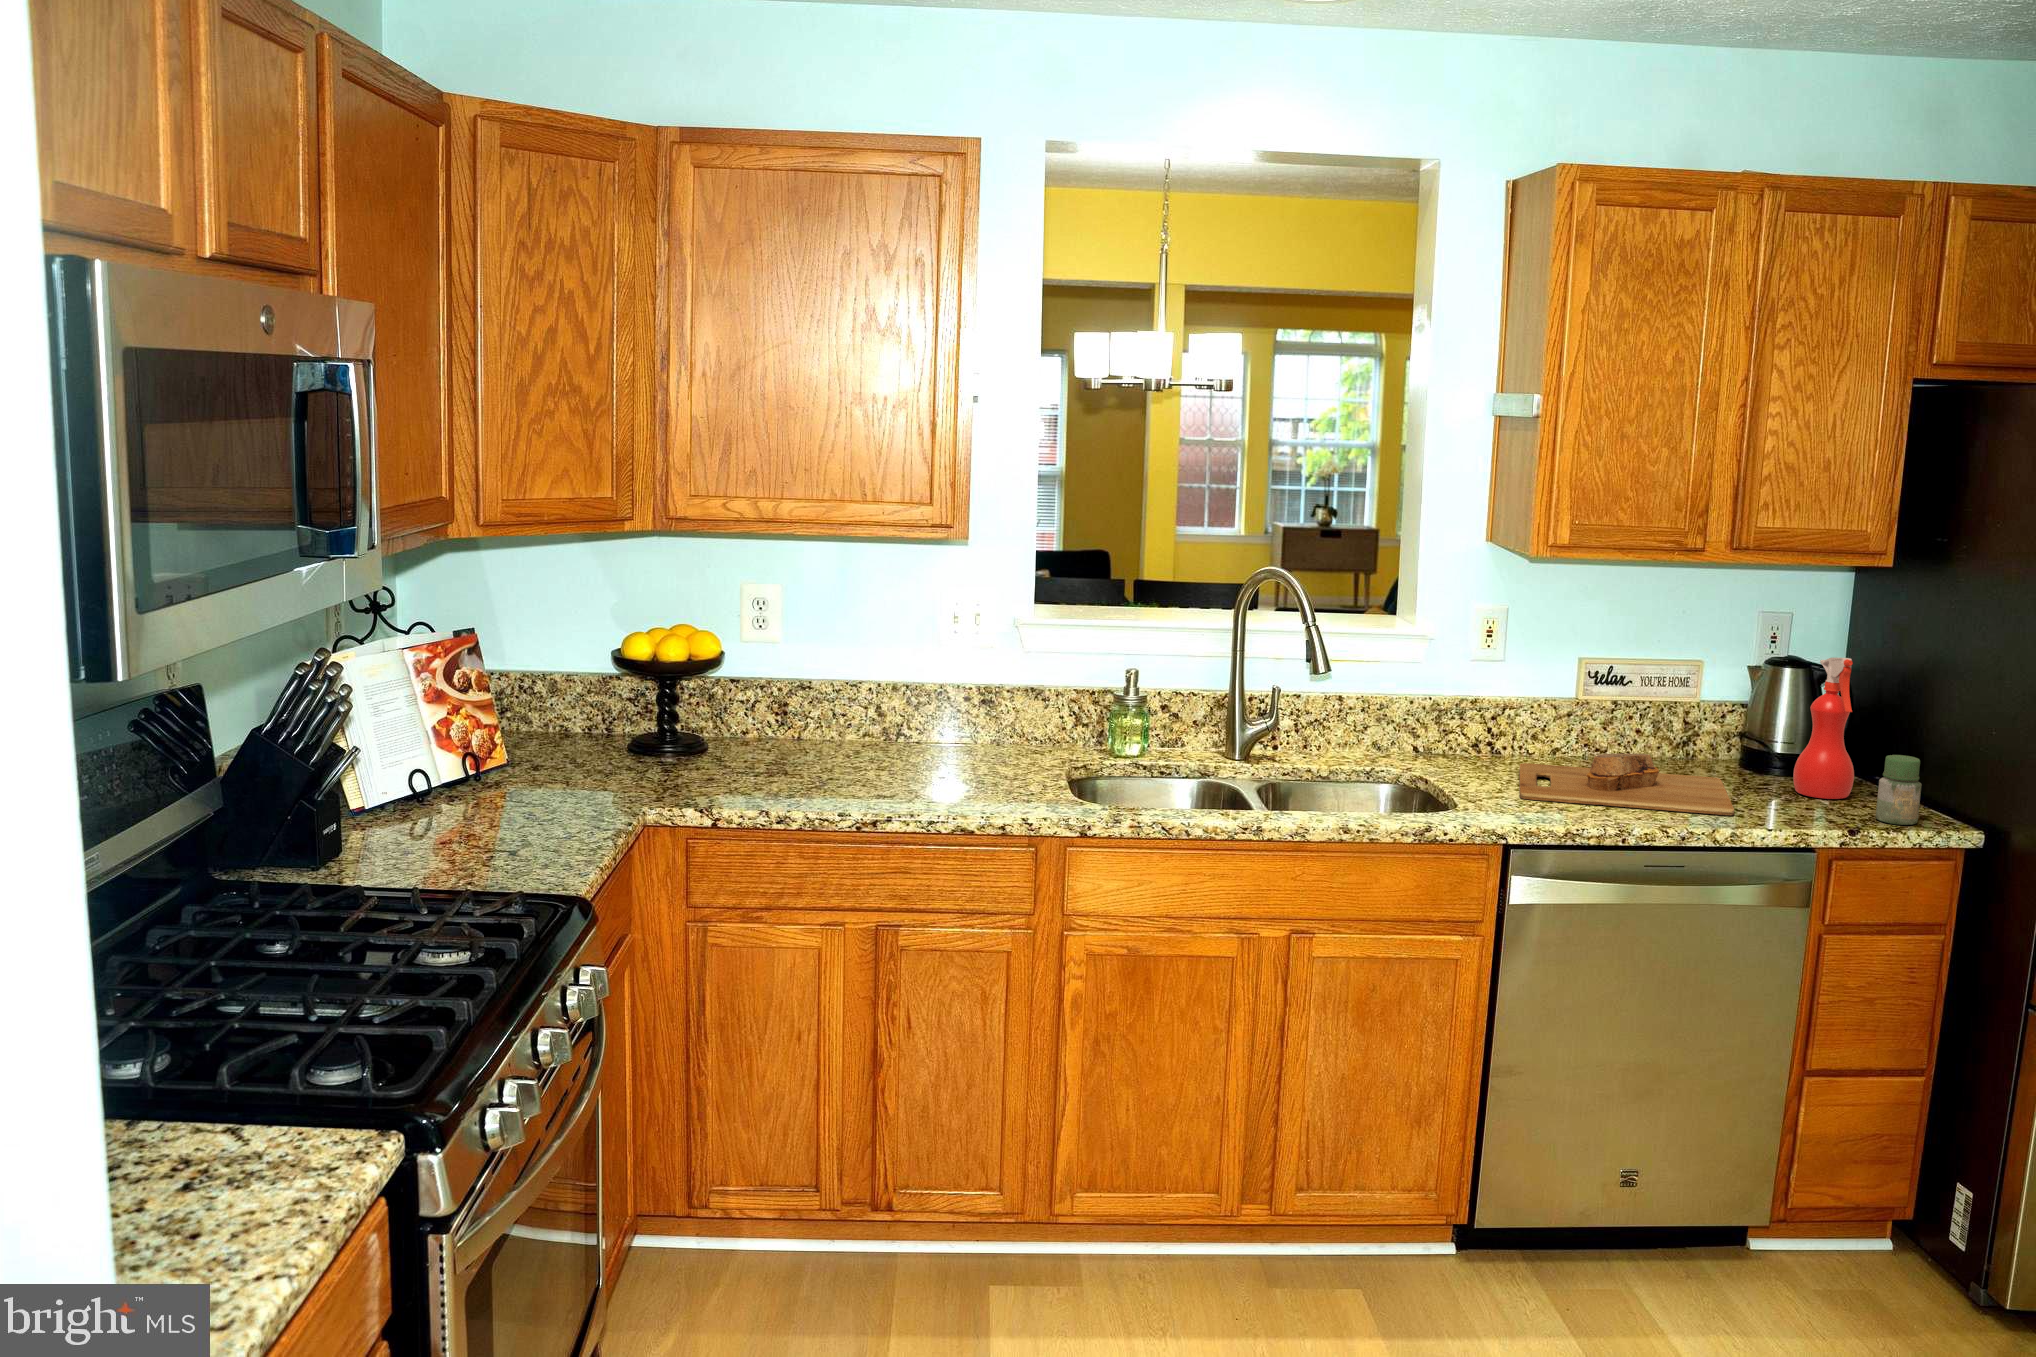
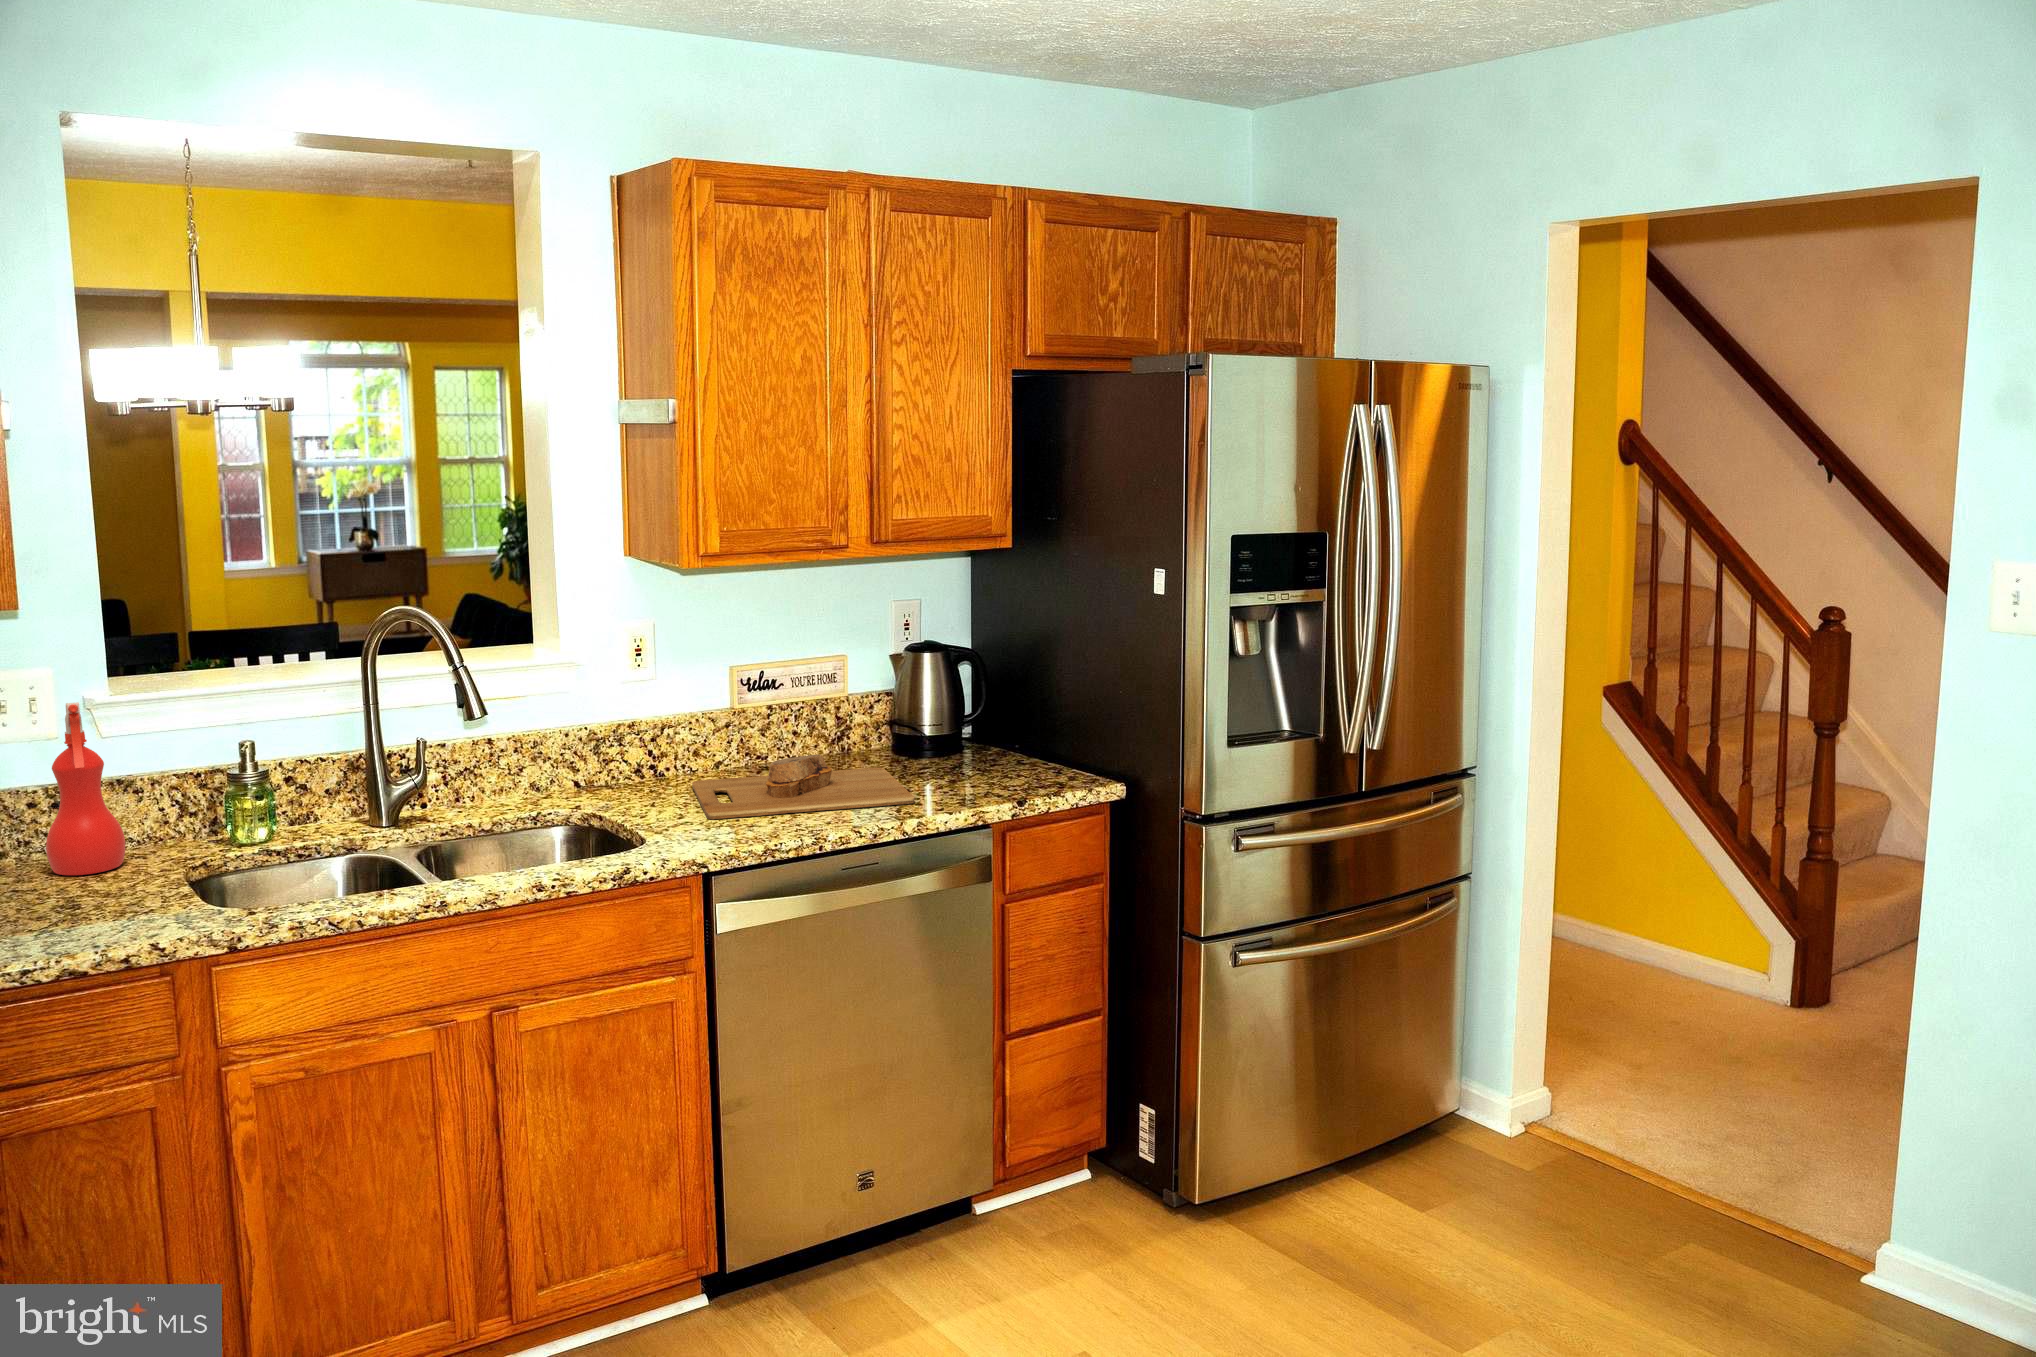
spray bottle: present [1793,658,1854,799] -> present [46,702,125,875]
jar: present [1876,755,1922,825] -> none [1033,723,1069,787]

